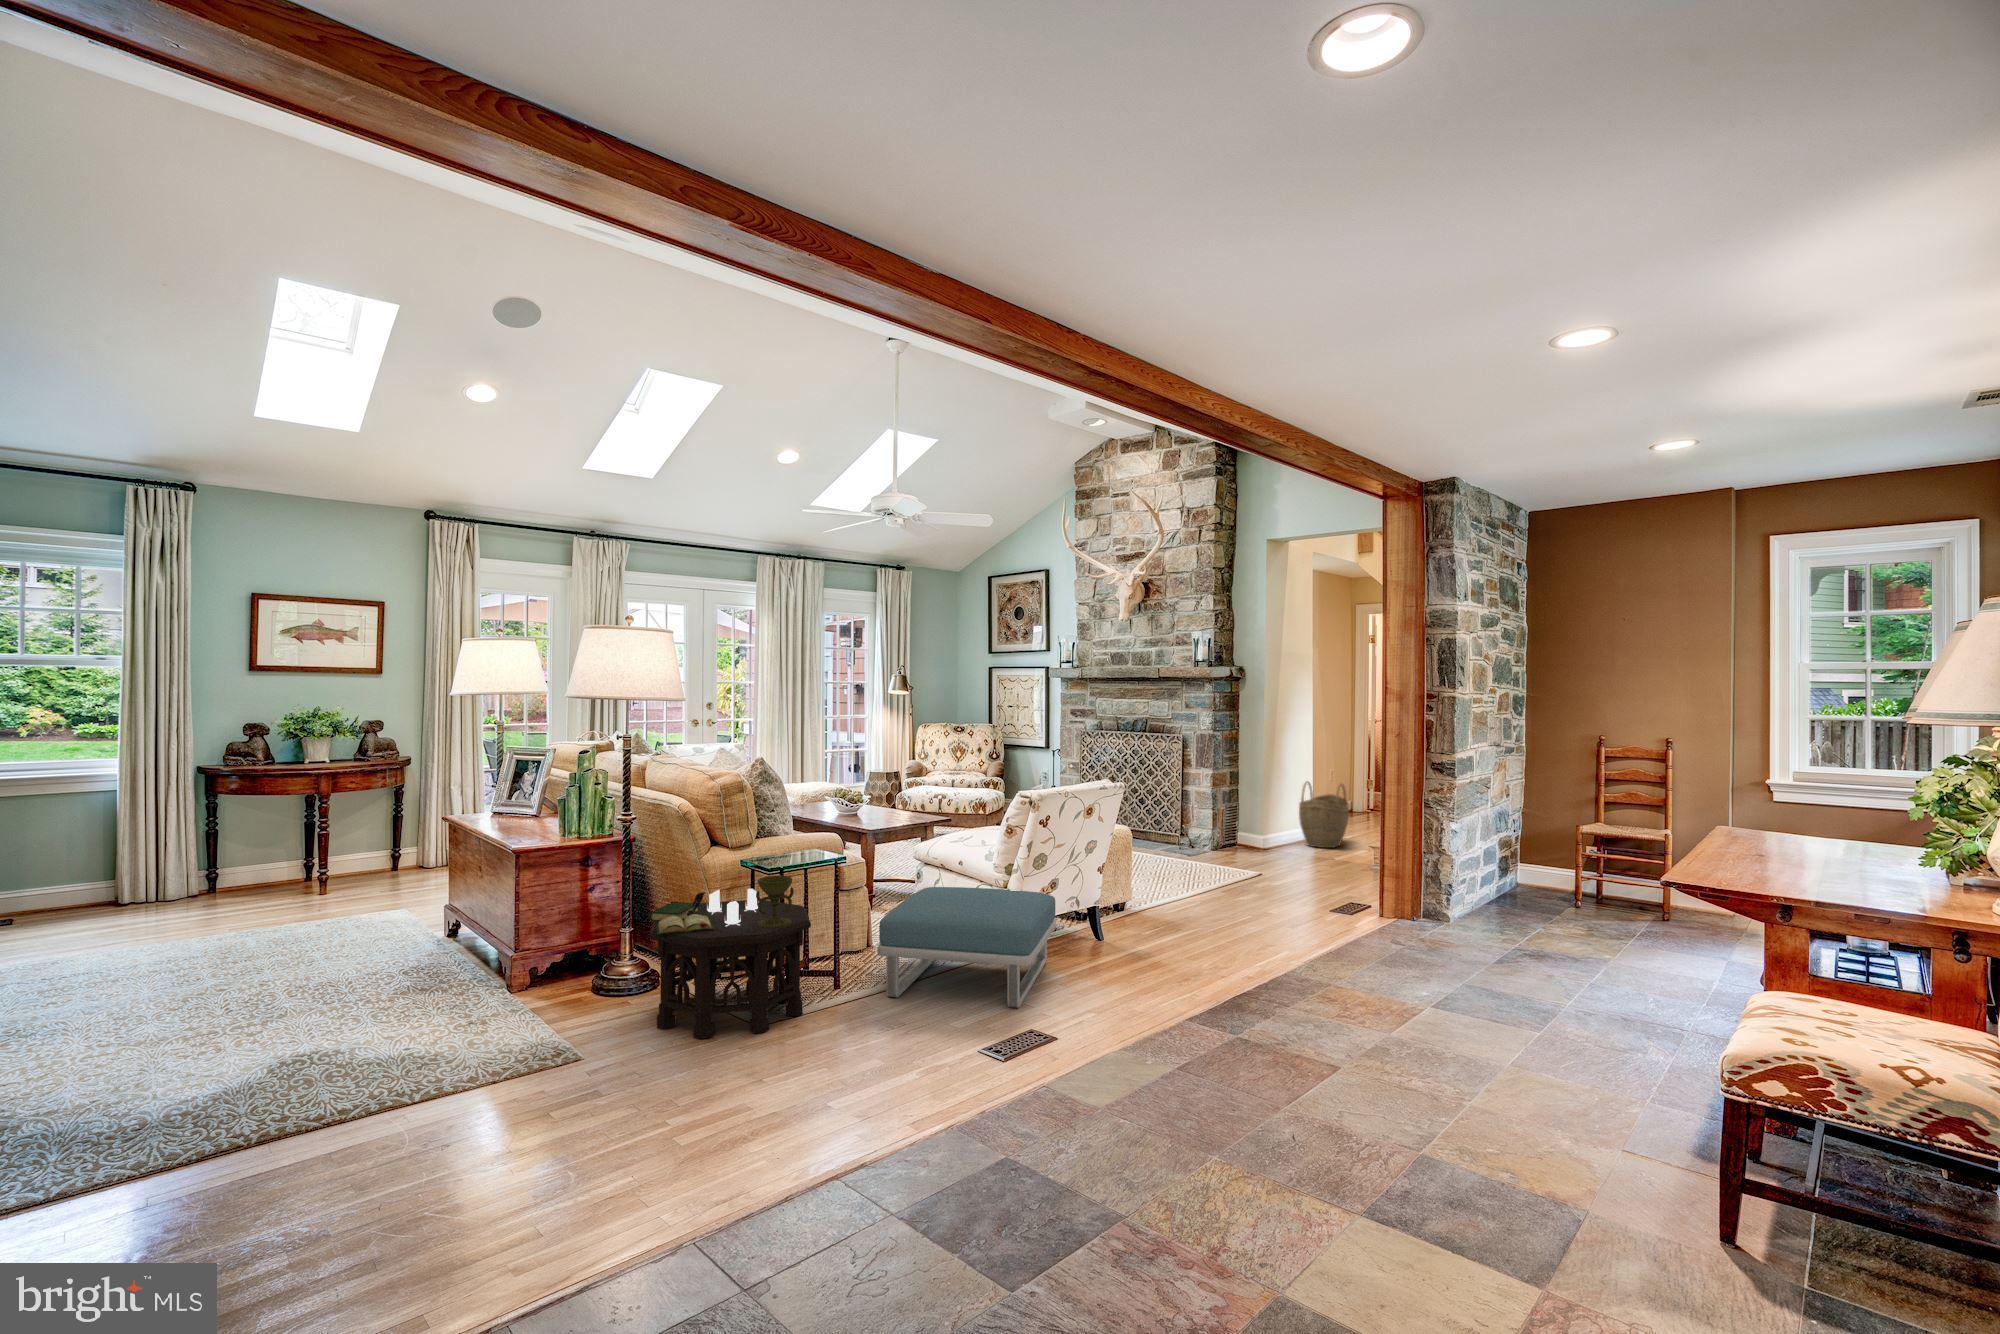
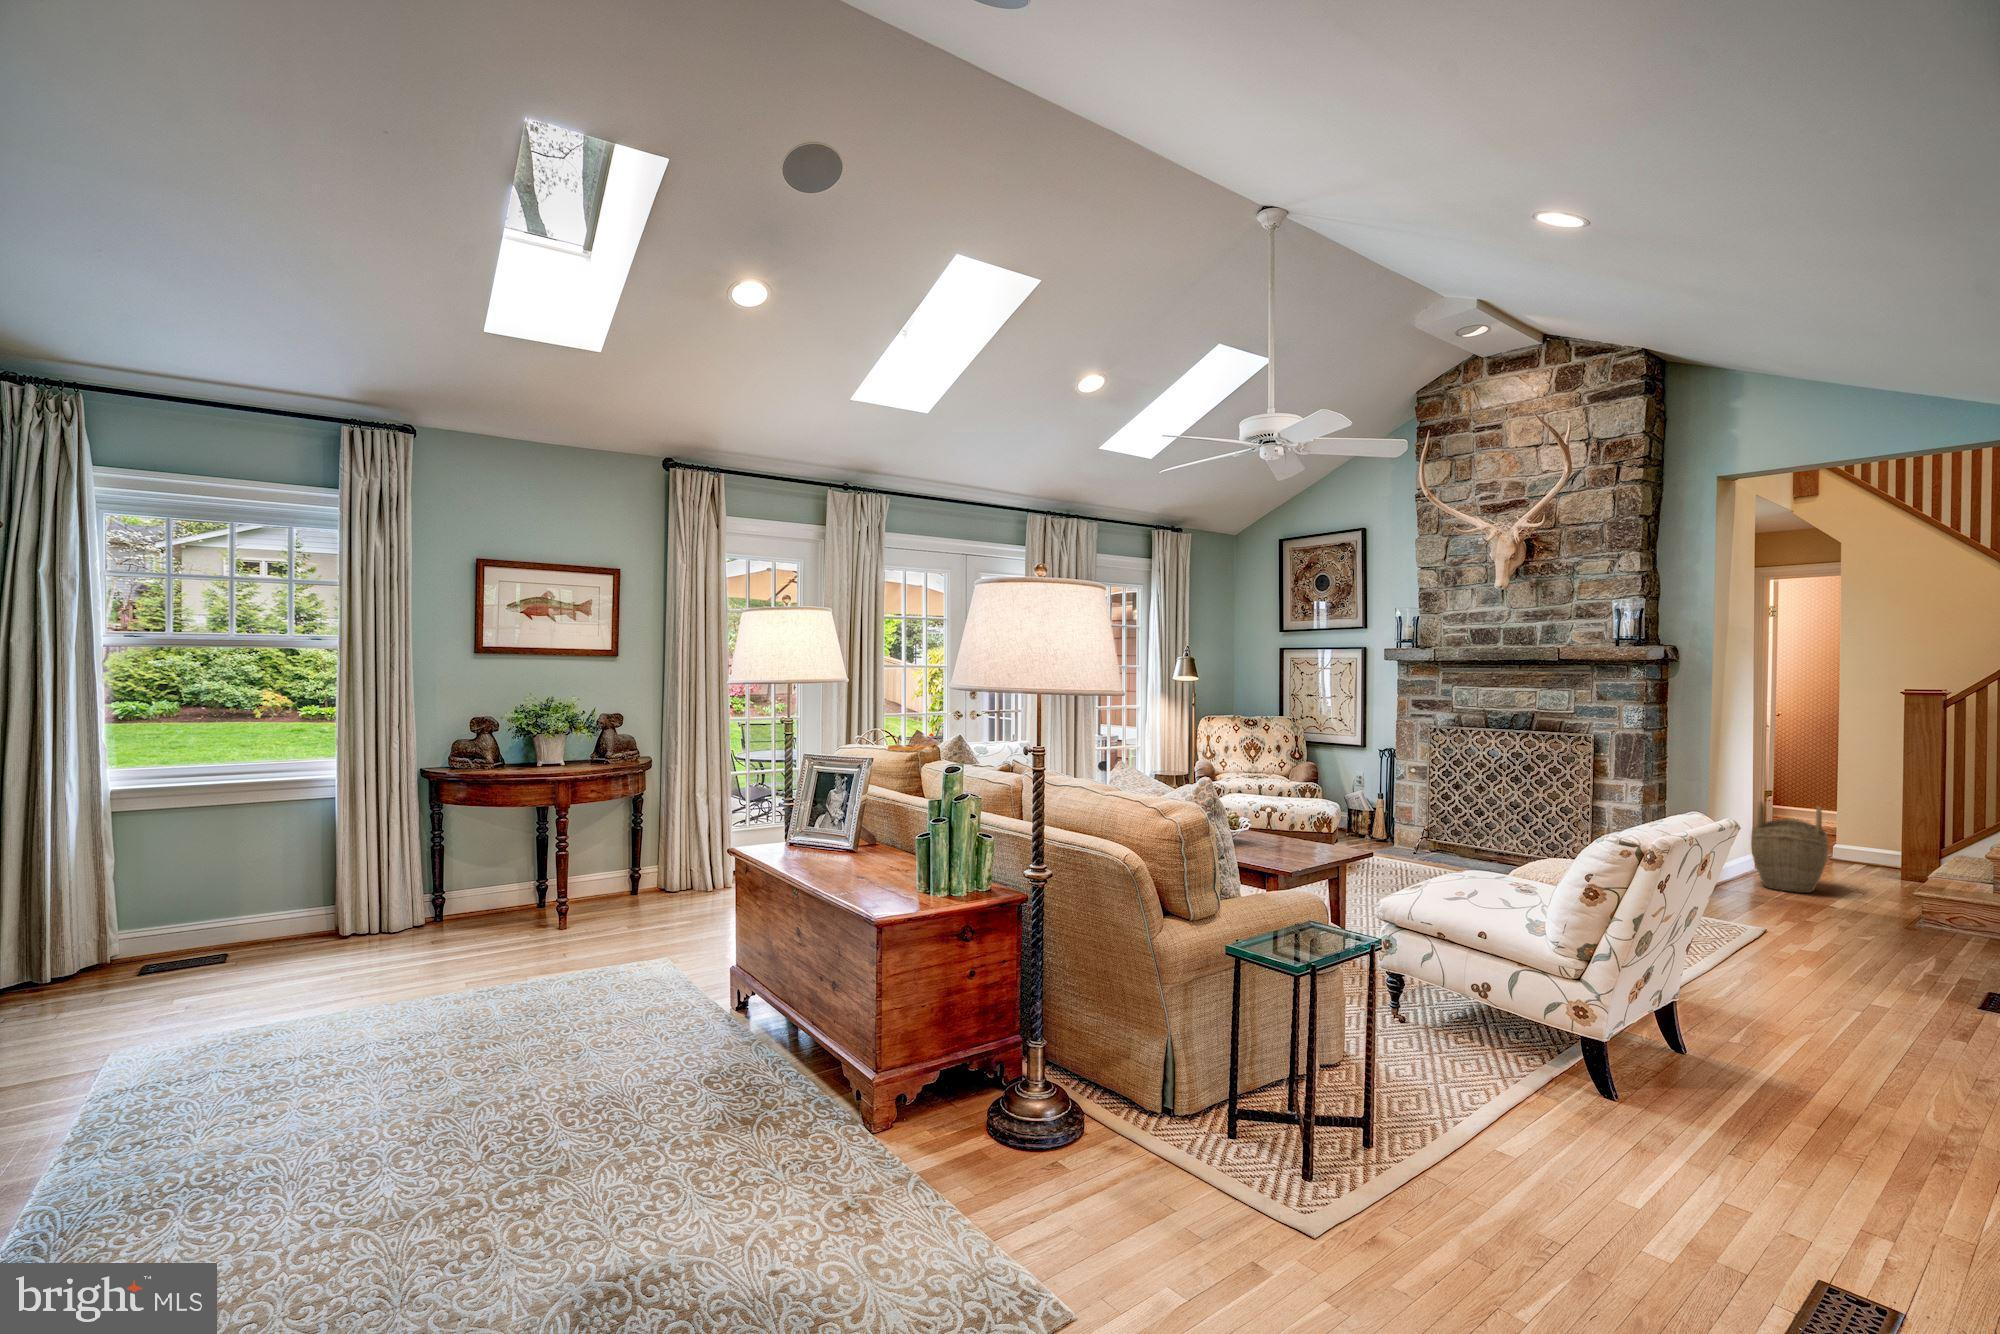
side table: present [649,876,811,1039] -> none [1110,983,1373,1261]
footstool: present [877,887,1056,1008] -> none [1426,978,1741,1215]

